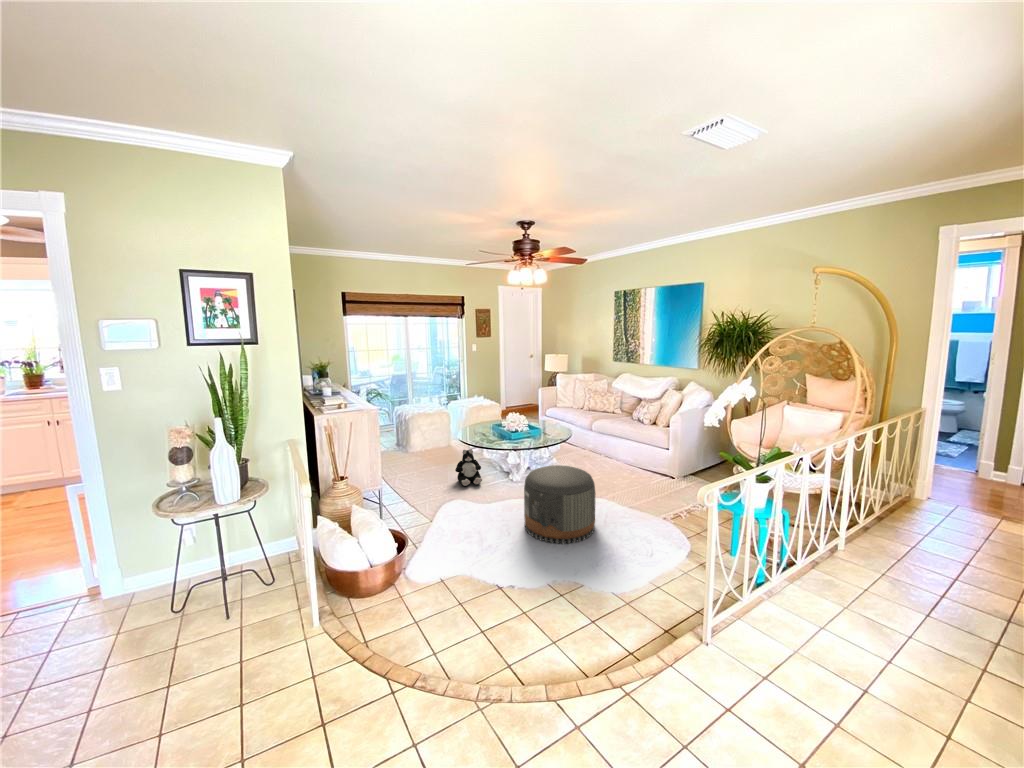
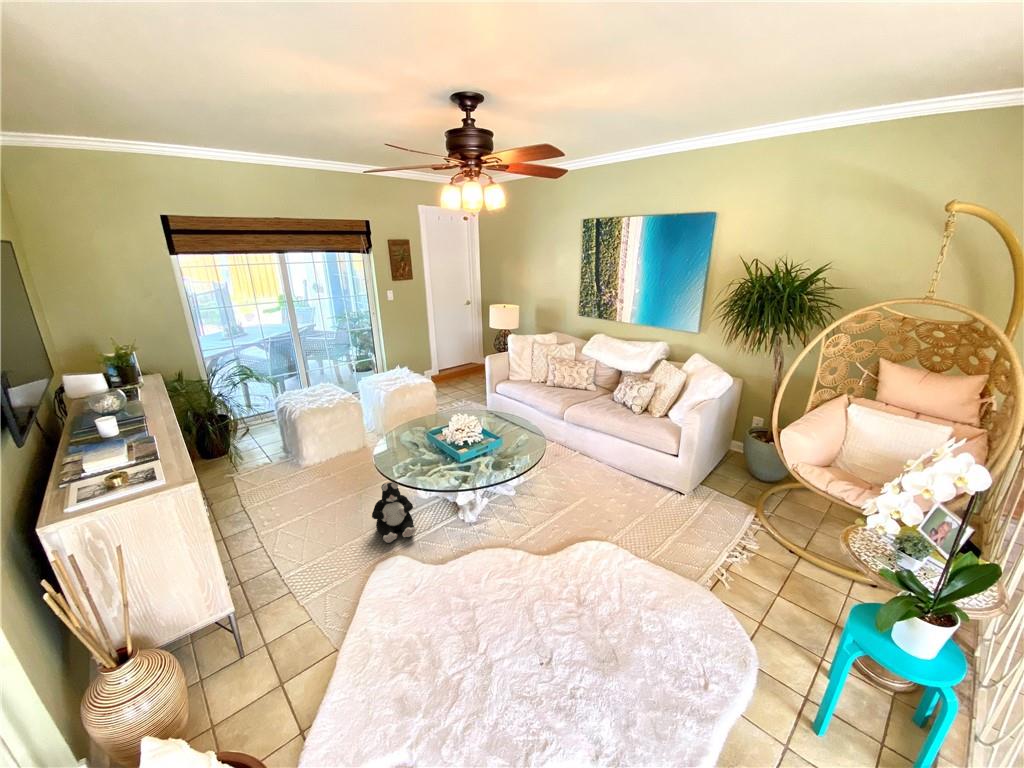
pouf: present [524,465,596,544] -> none [494,534,616,697]

